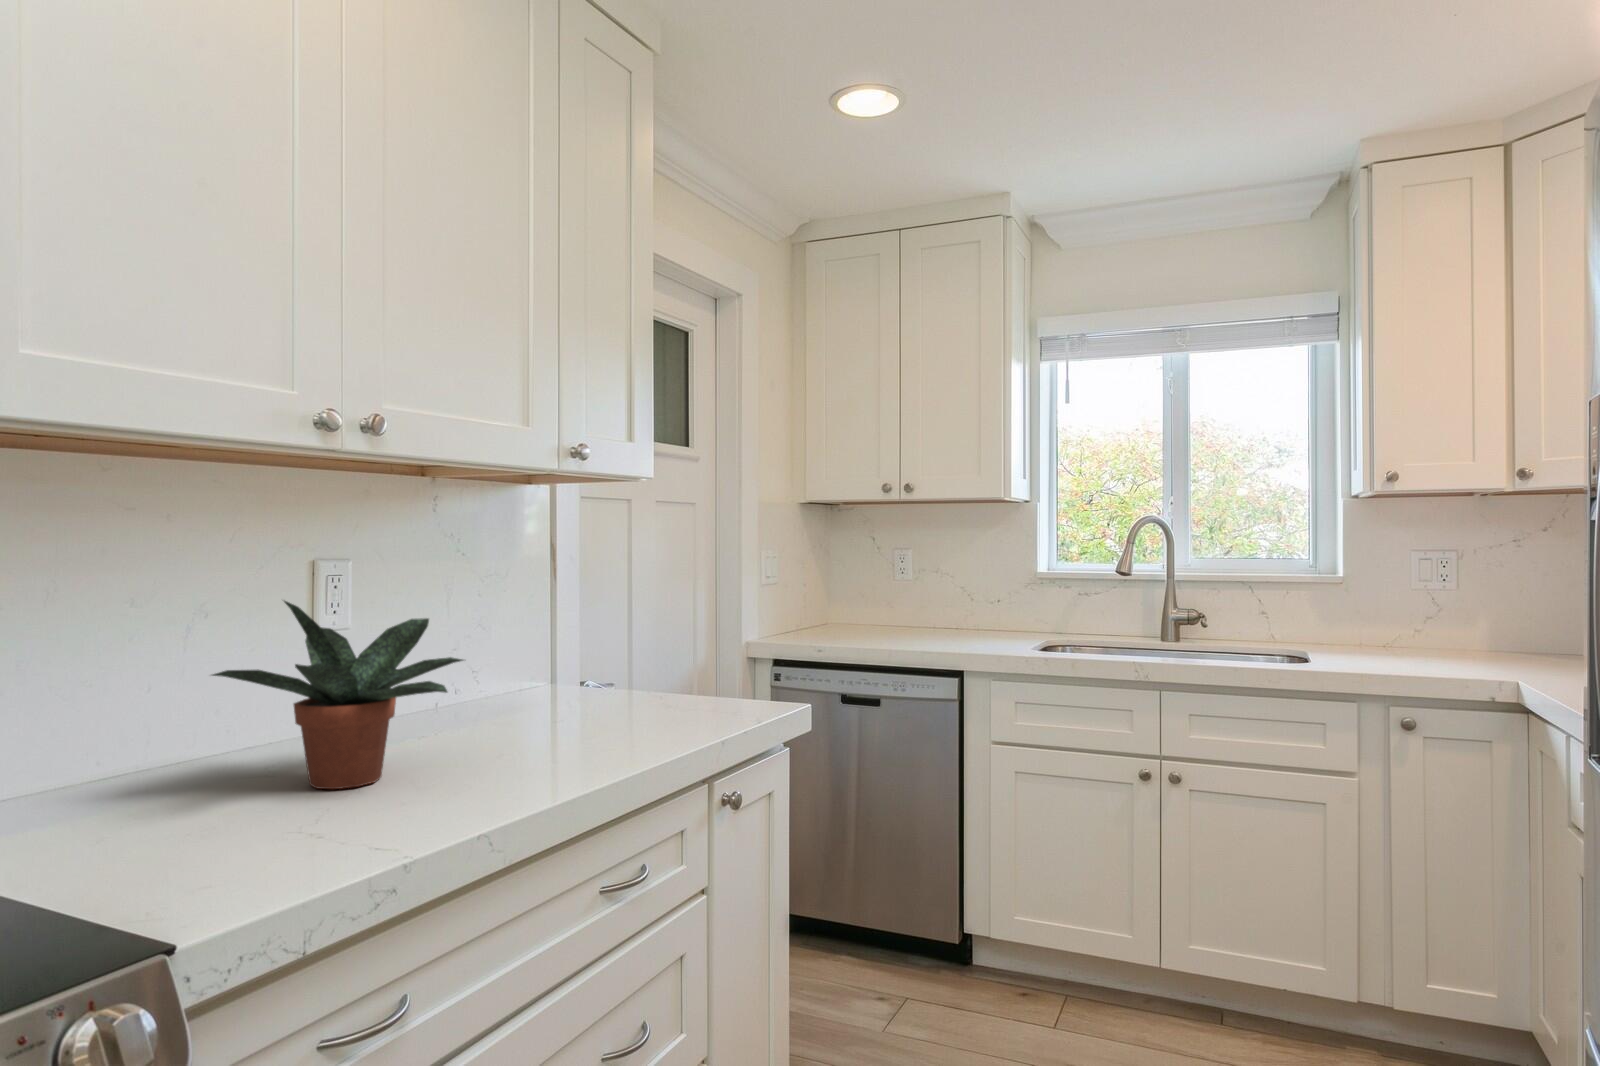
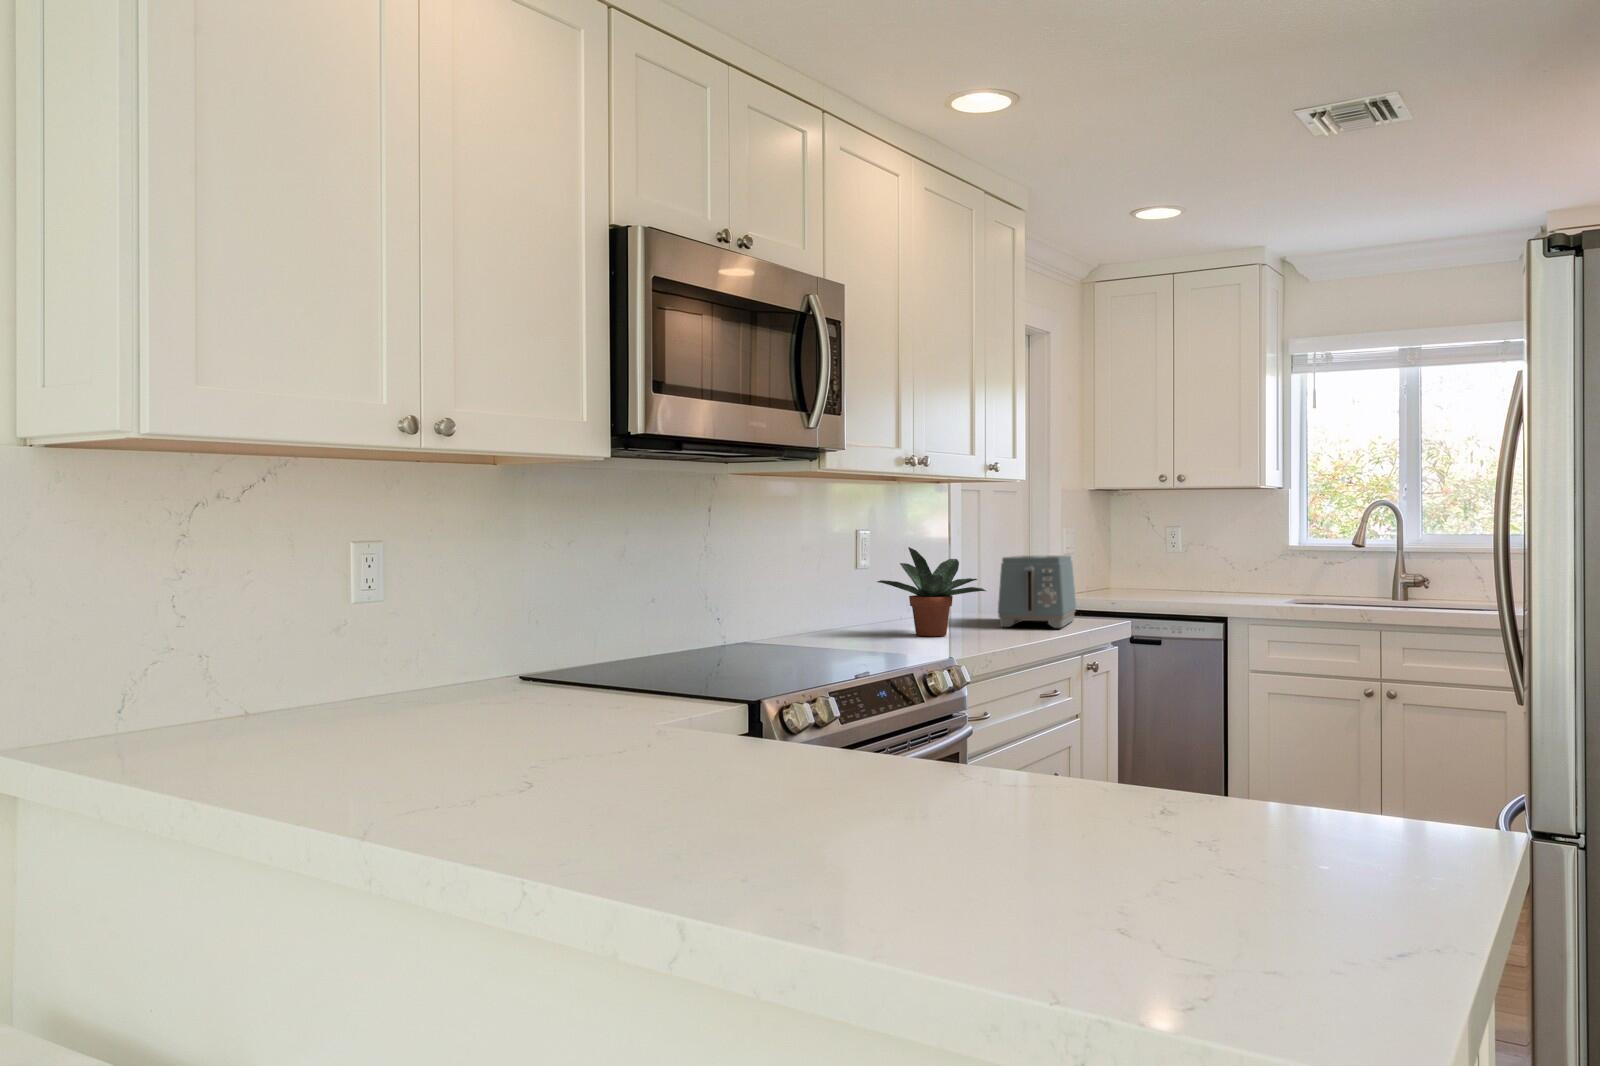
toaster: none [536,601,707,743] -> present [998,556,1076,628]

